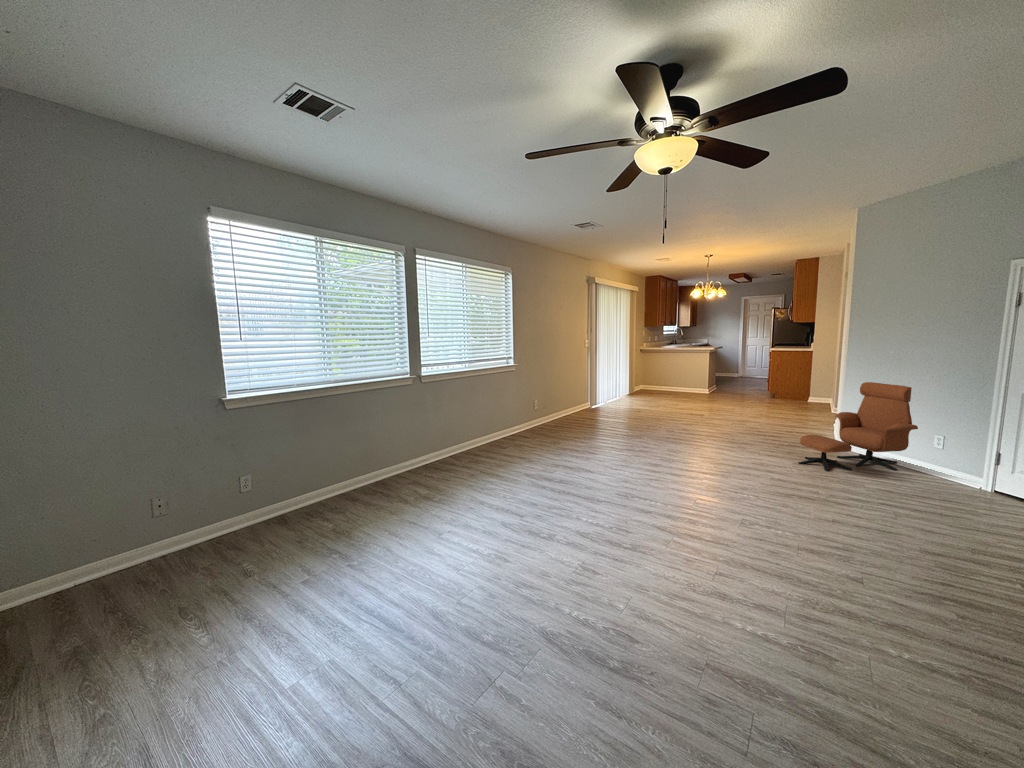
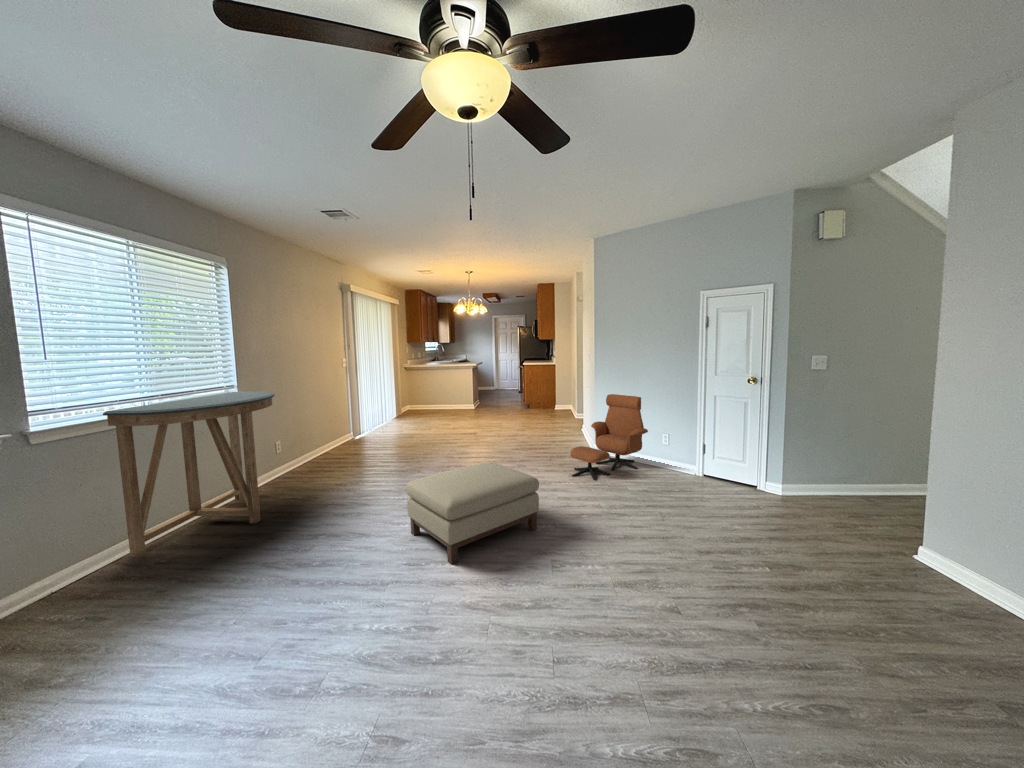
console table: none [451,361,536,453] -> present [103,391,275,555]
ottoman: none [620,431,741,500] -> present [406,462,539,564]

